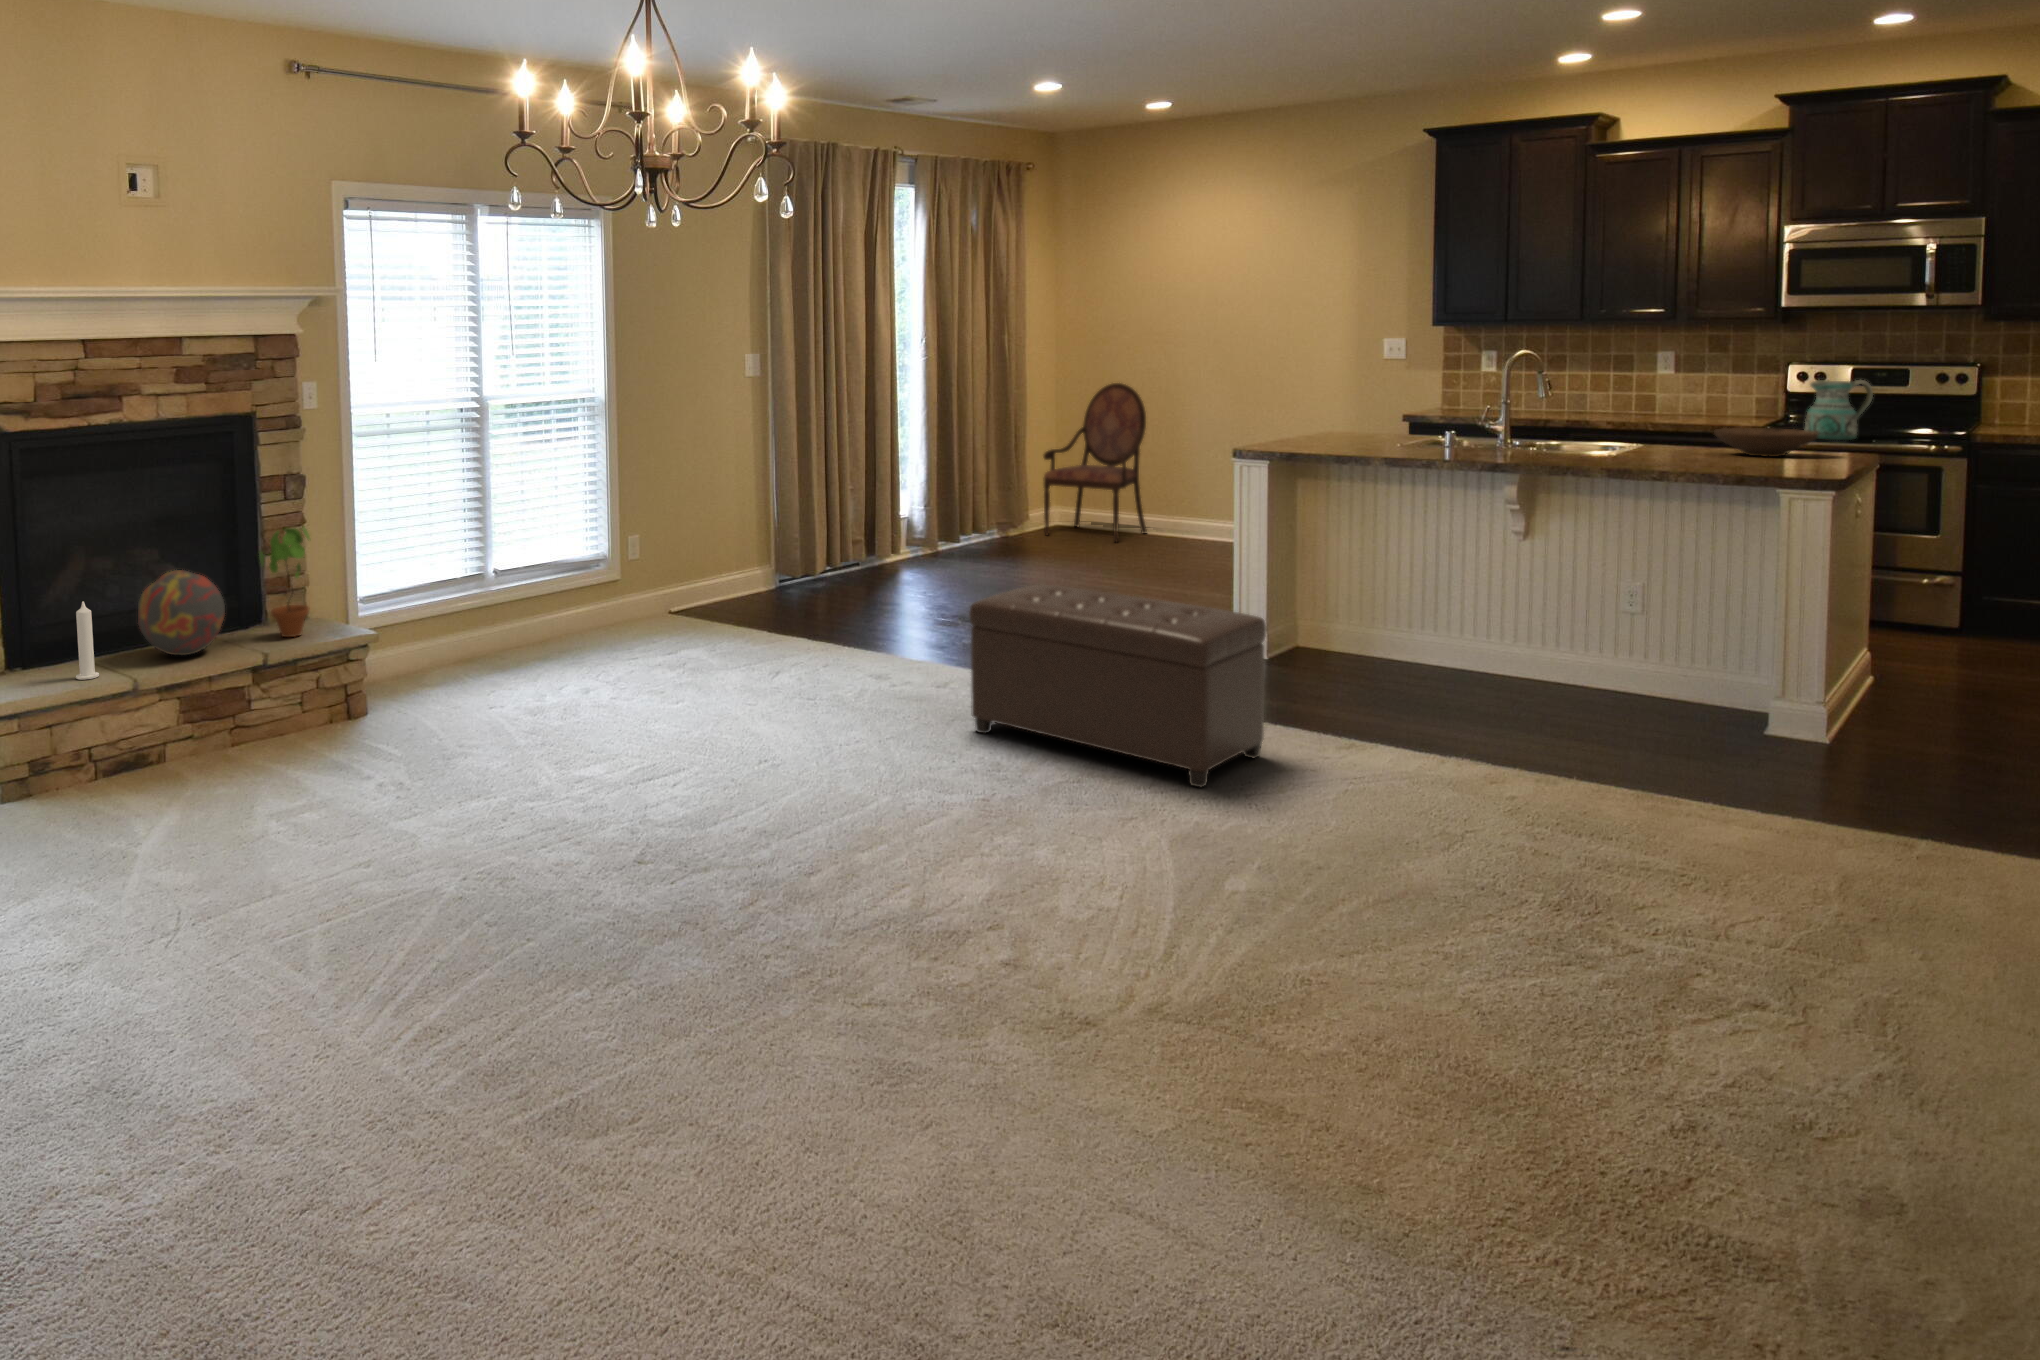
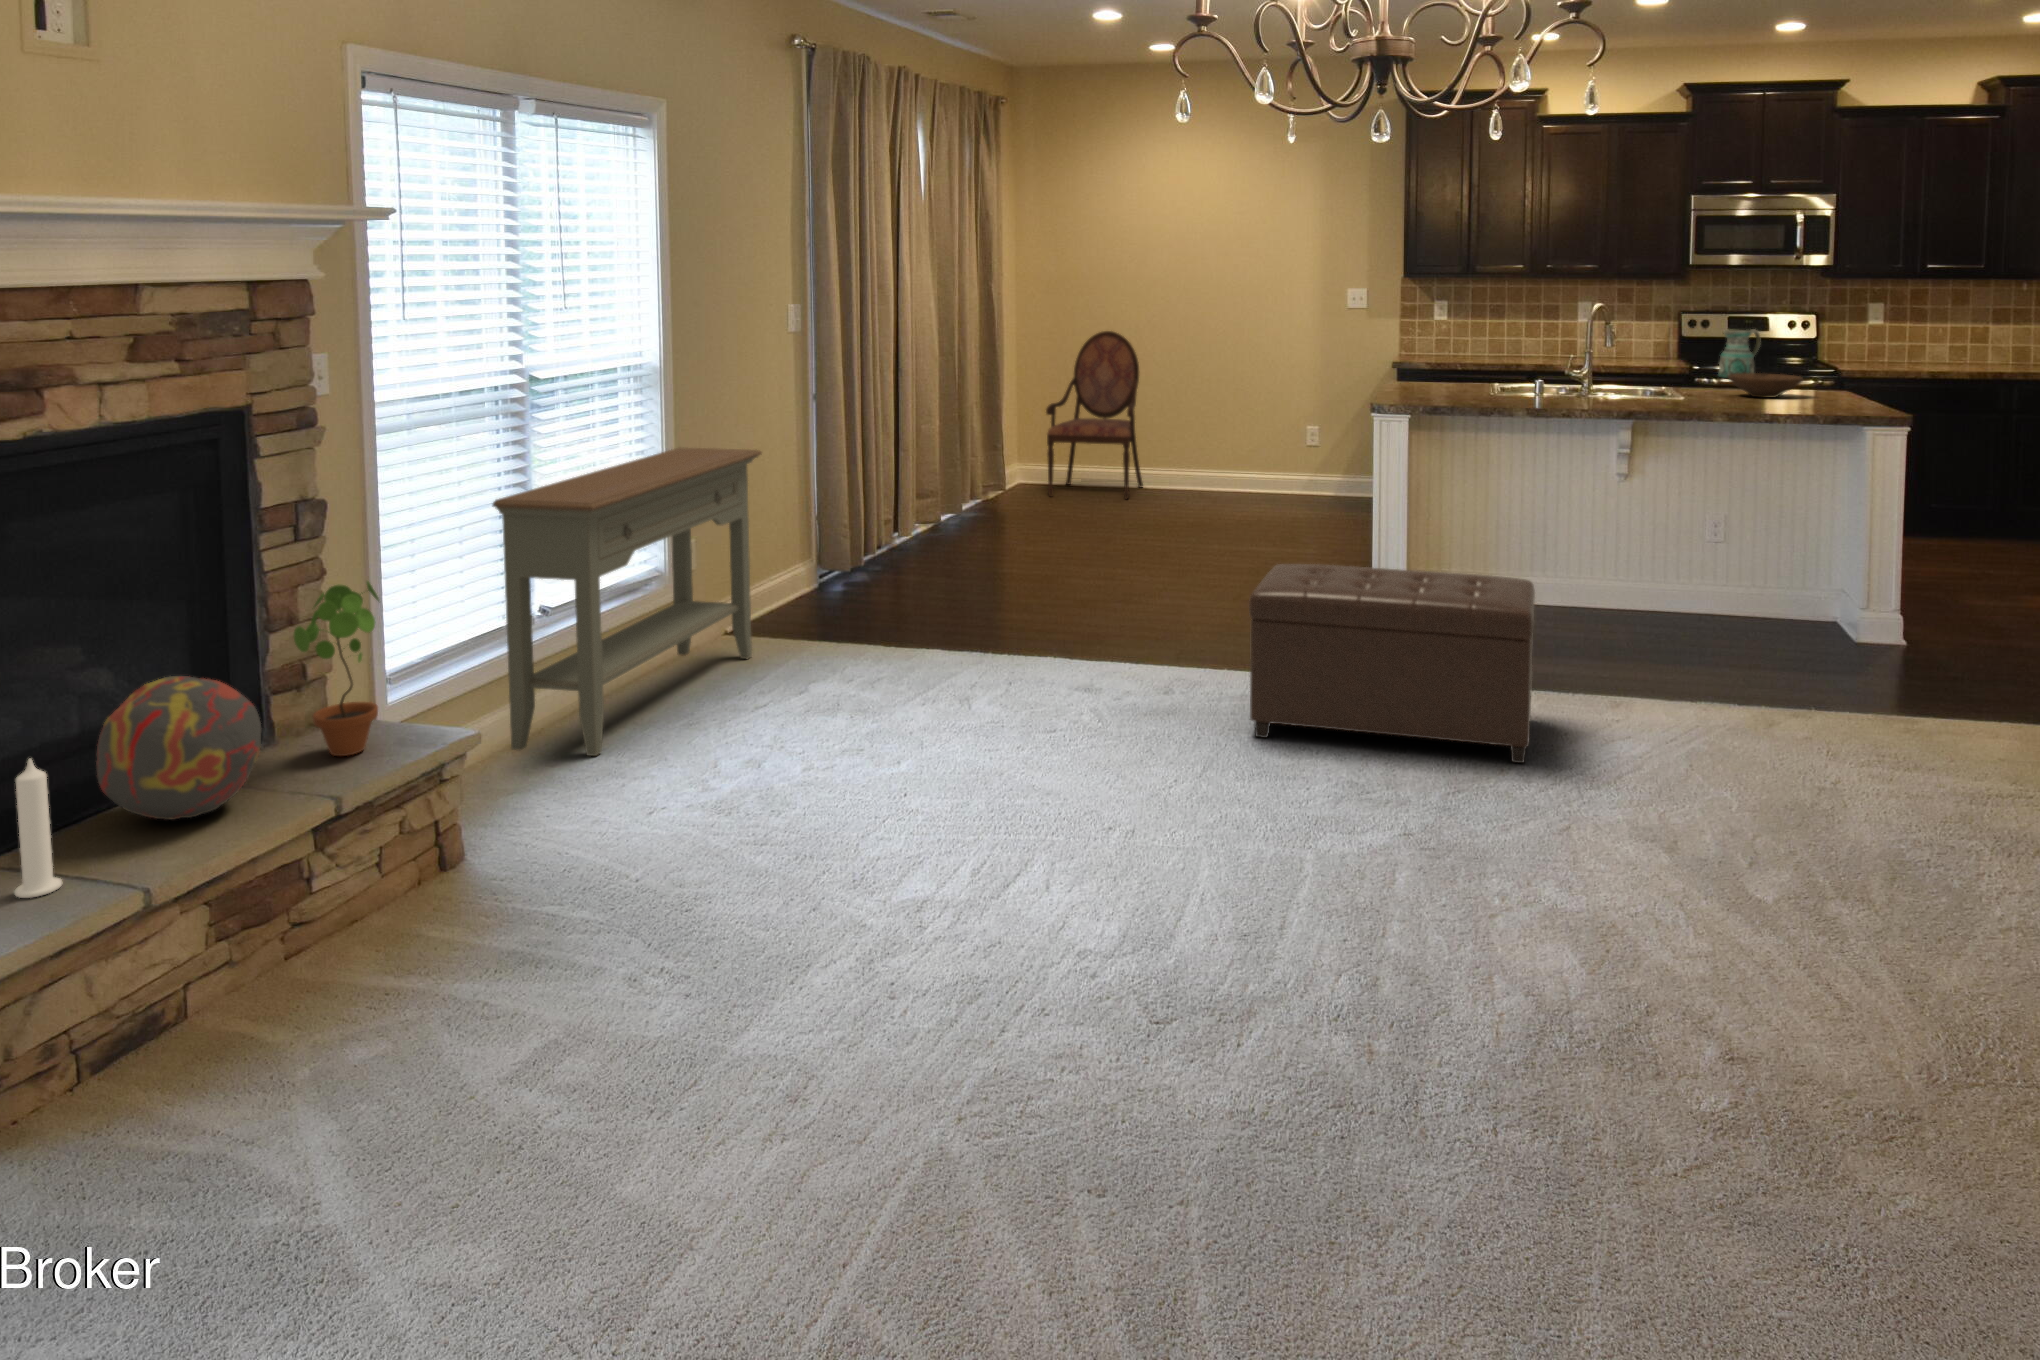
console table: none [437,463,670,675] -> present [493,448,762,756]

